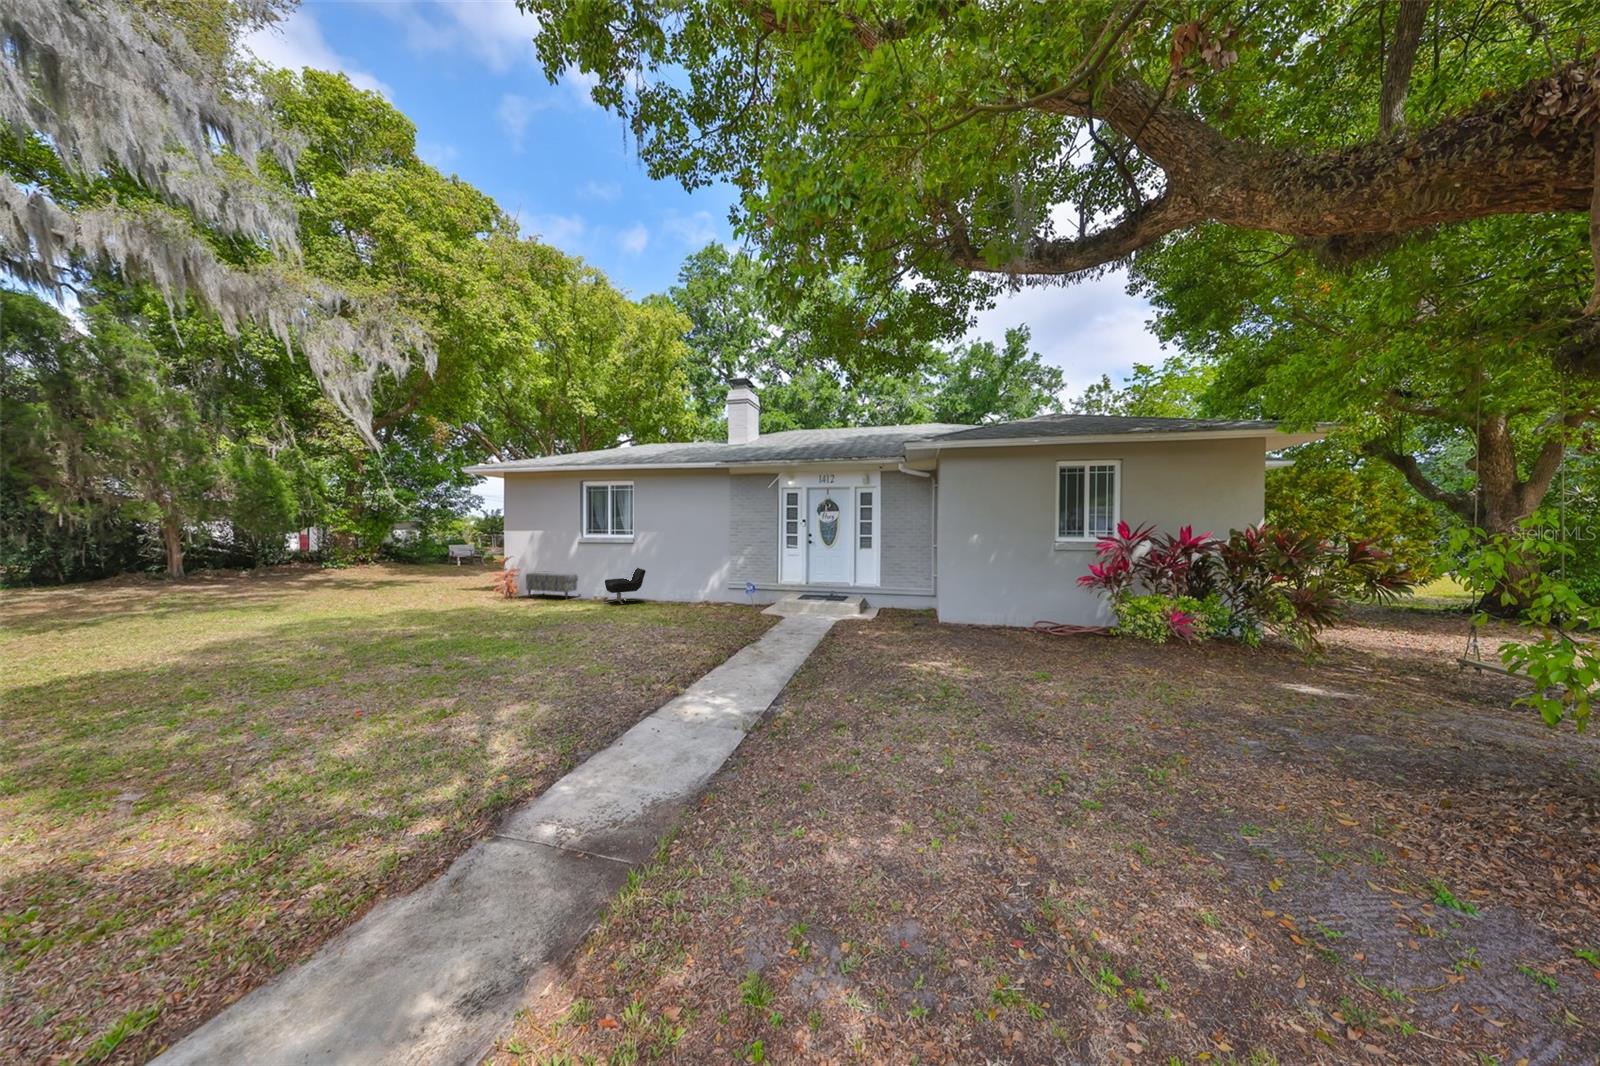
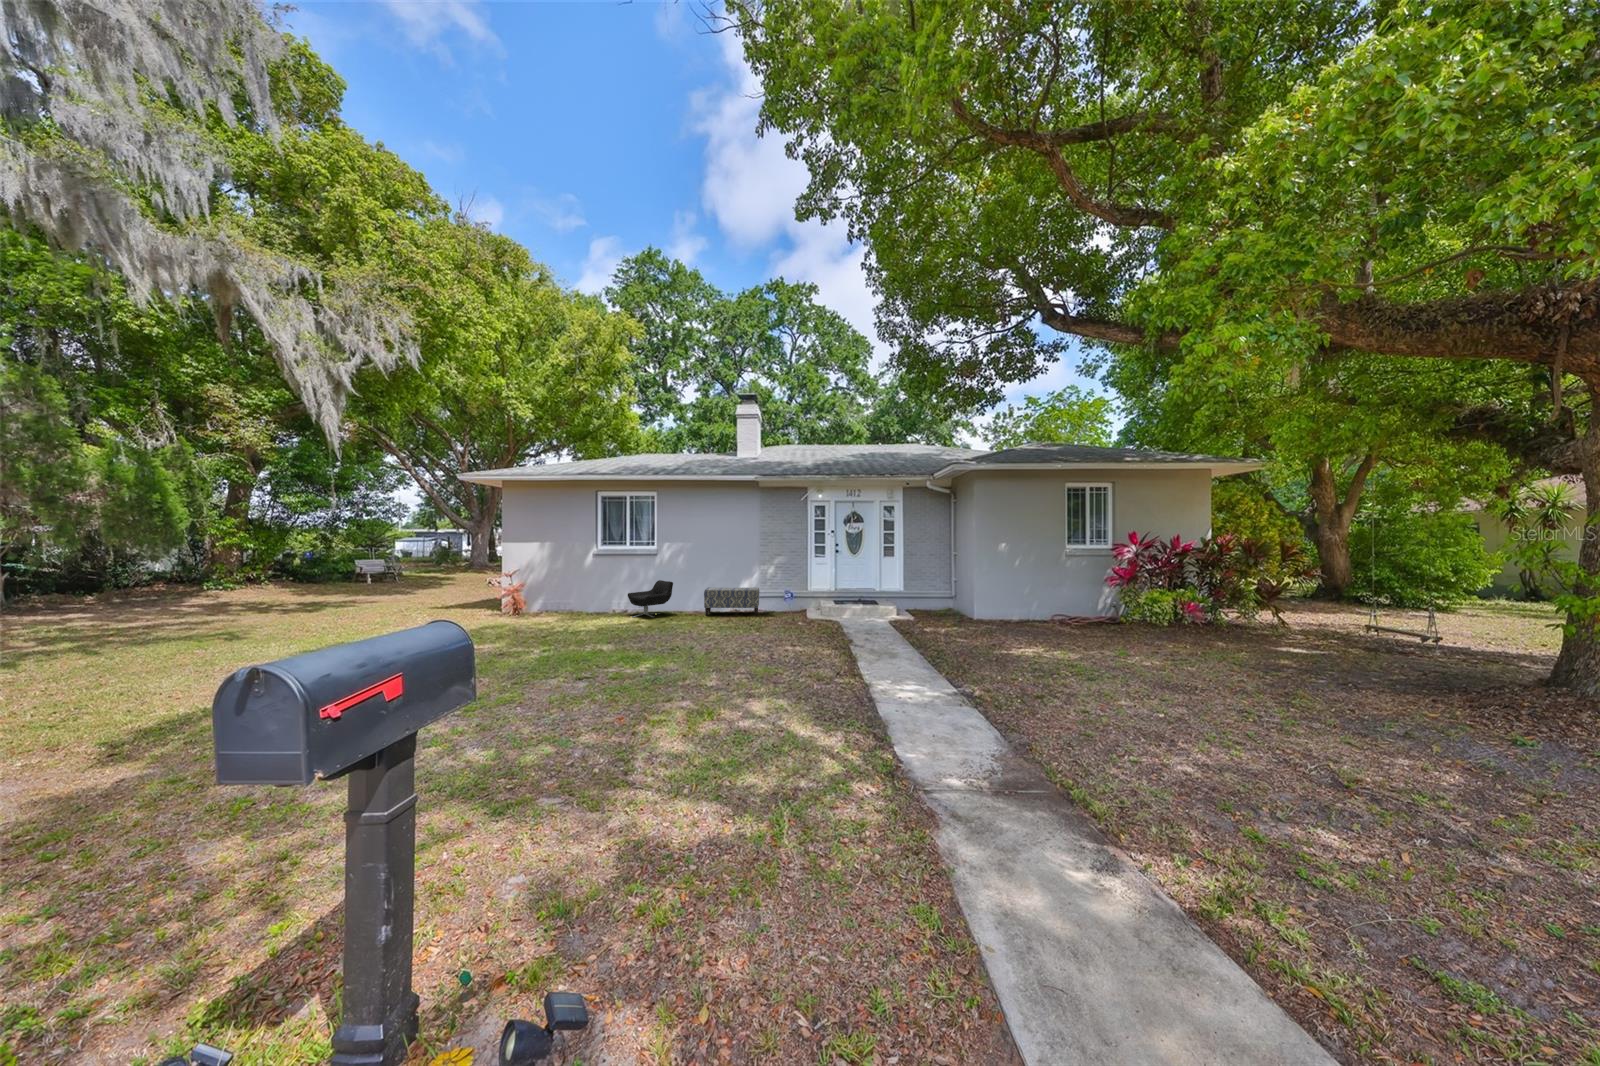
bench: present [526,571,581,599] -> present [704,587,759,616]

